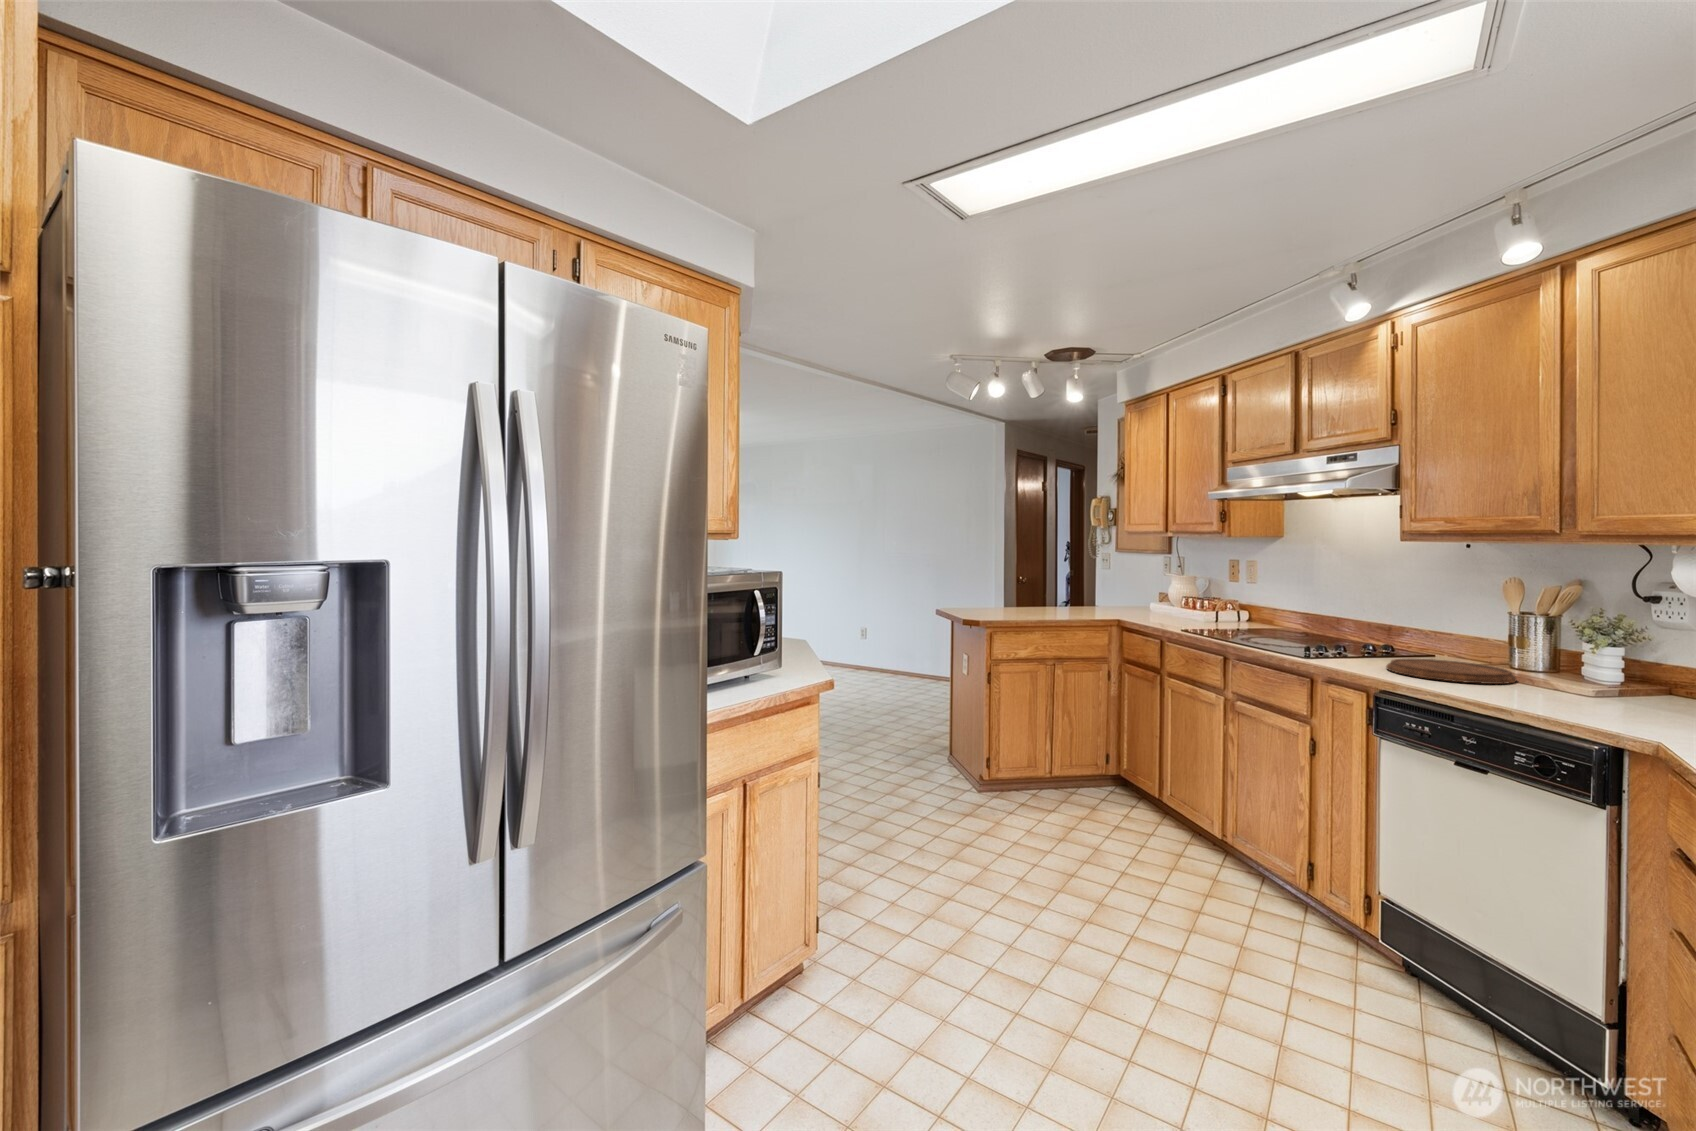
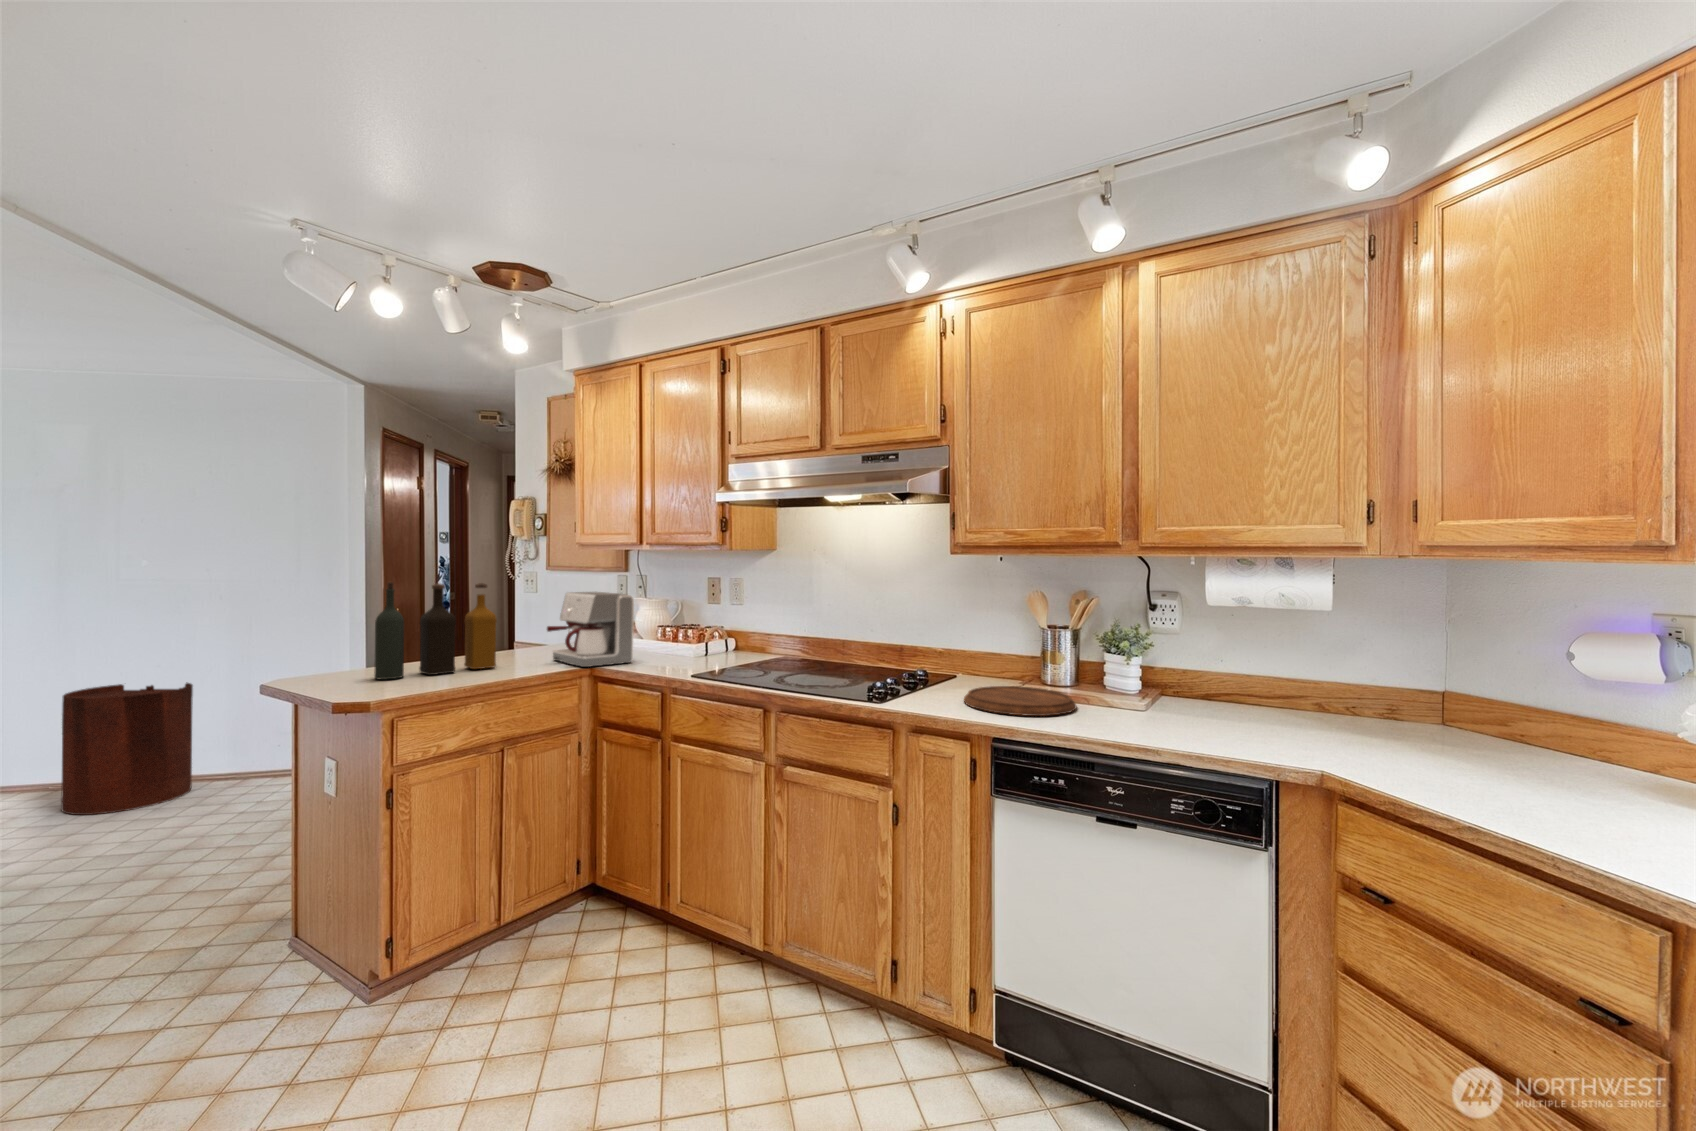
bottle: none [989,558,1058,616] -> present [374,582,497,679]
coffee maker: none [1090,568,1150,620] -> present [547,592,634,667]
trash can: none [867,618,920,688] -> present [61,683,193,815]

